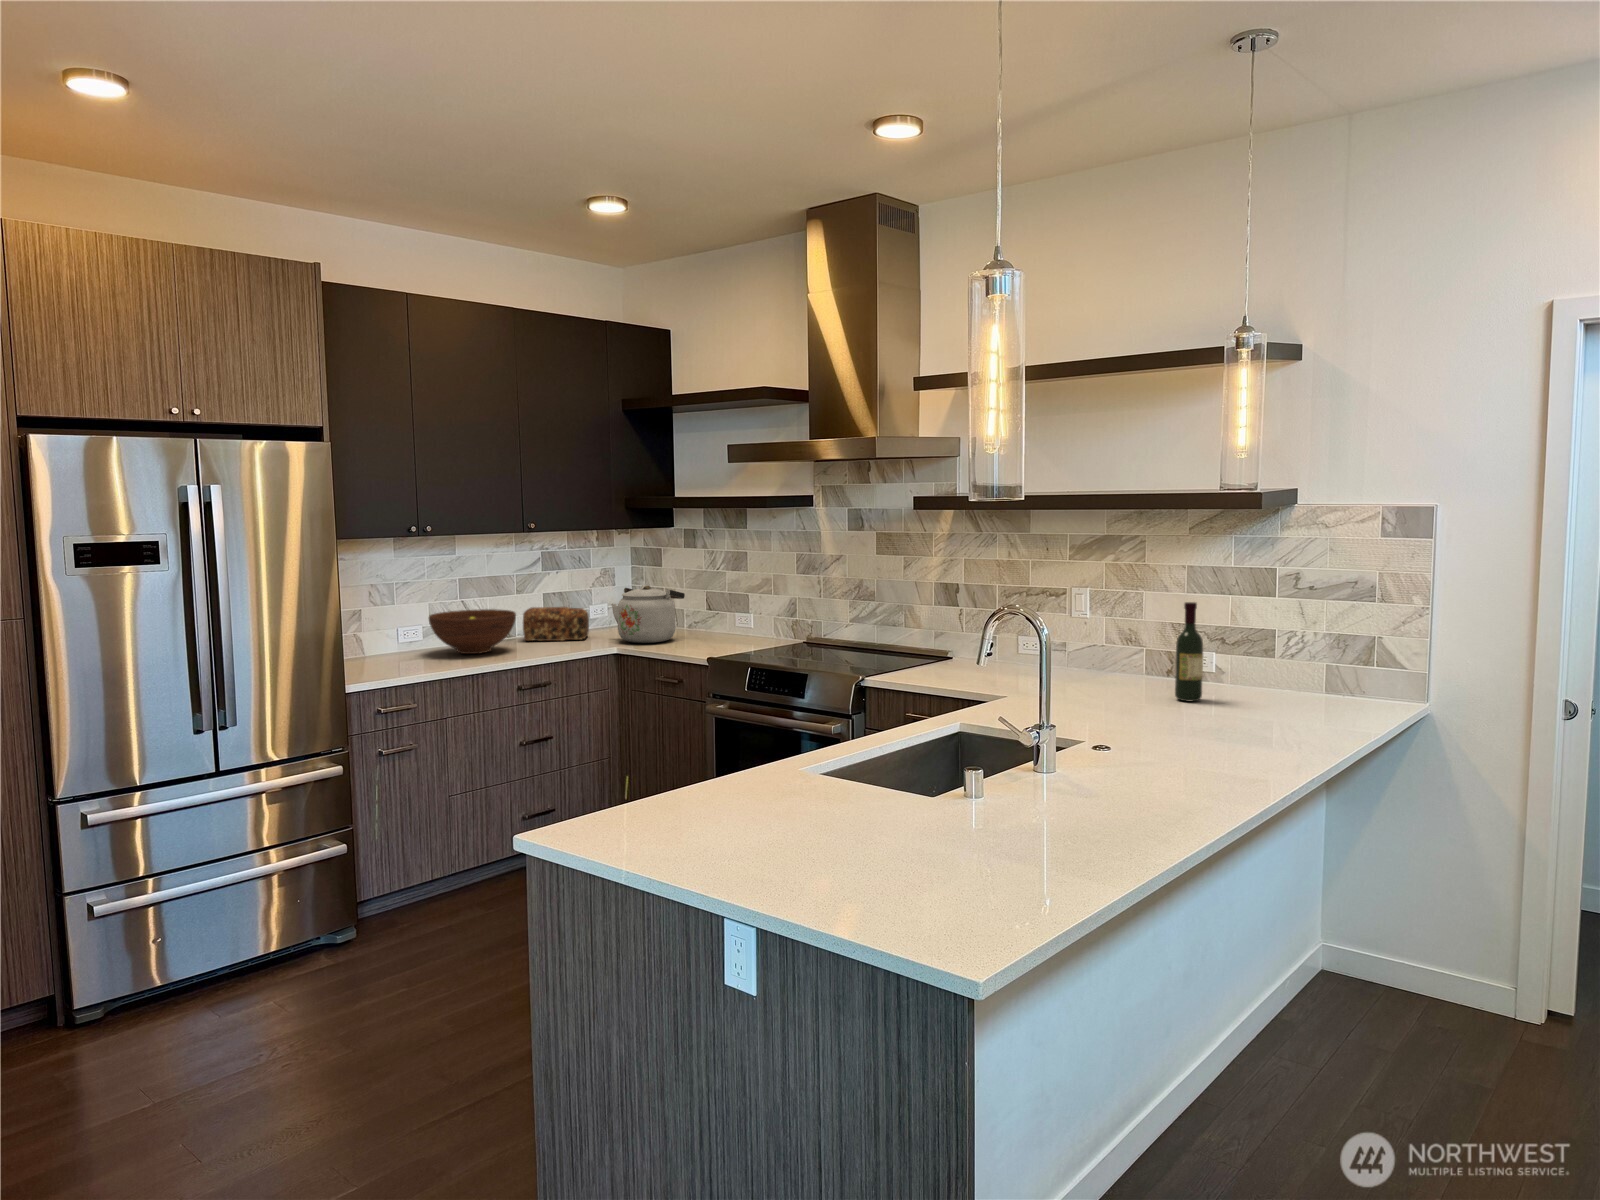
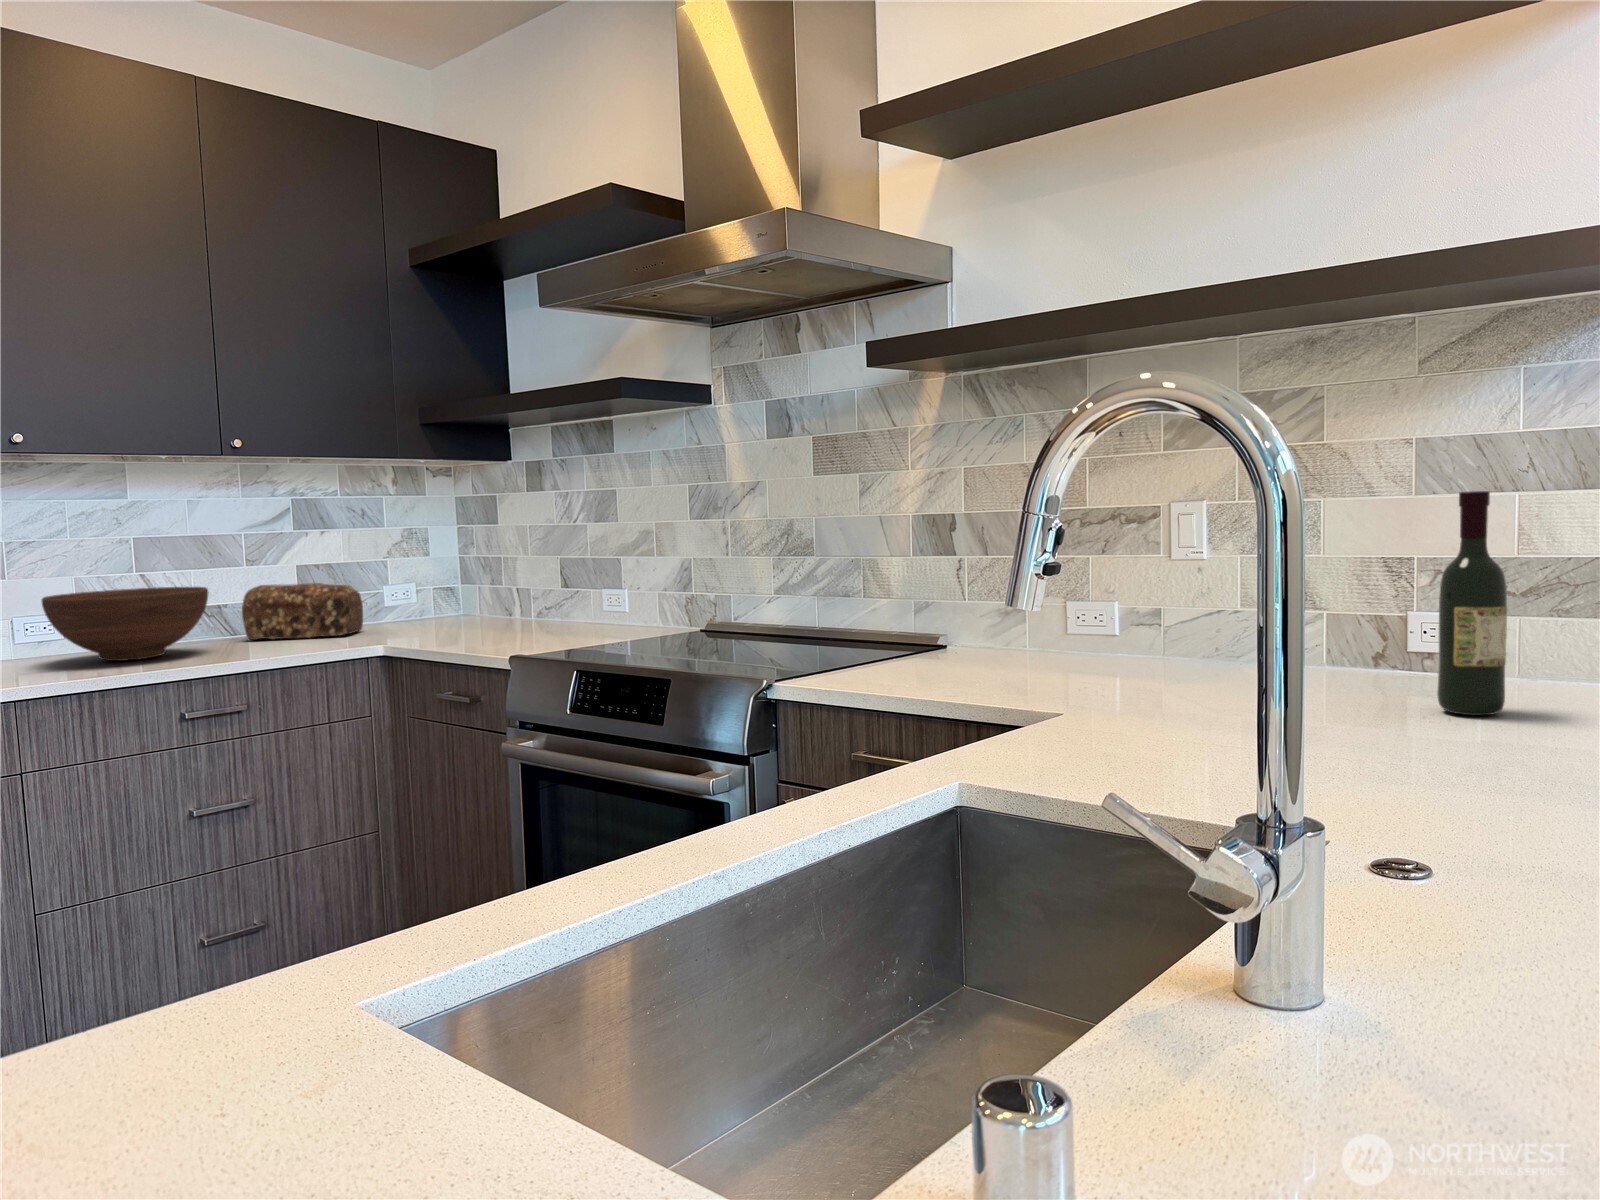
kettle: present [611,585,685,643] -> none [390,542,509,637]

